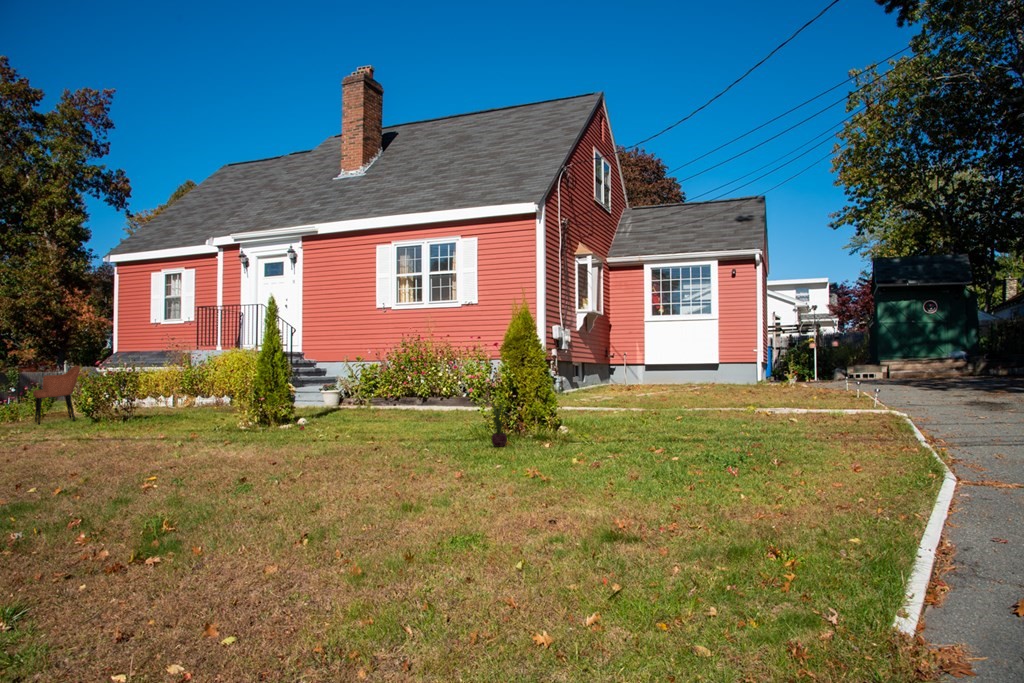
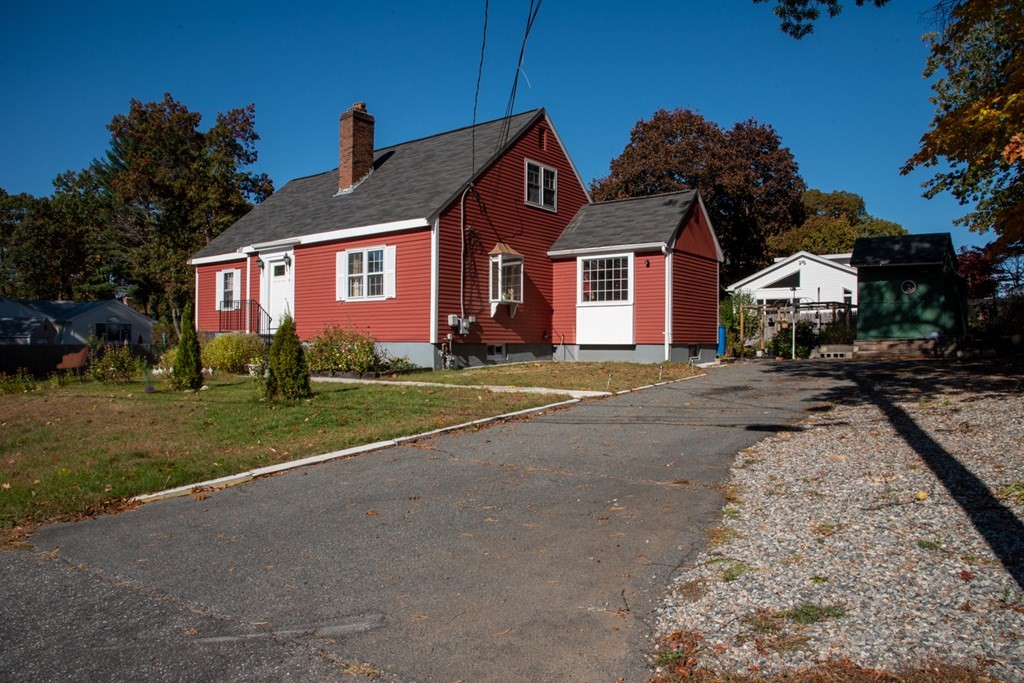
decorative plant: present [487,402,507,447] -> present [145,369,154,393]

